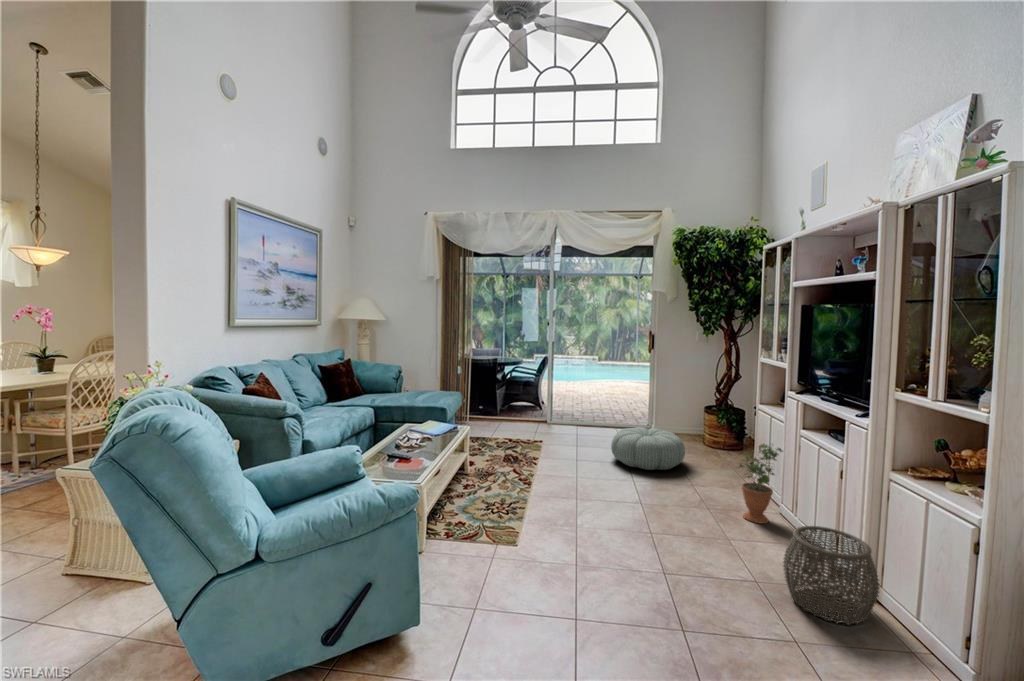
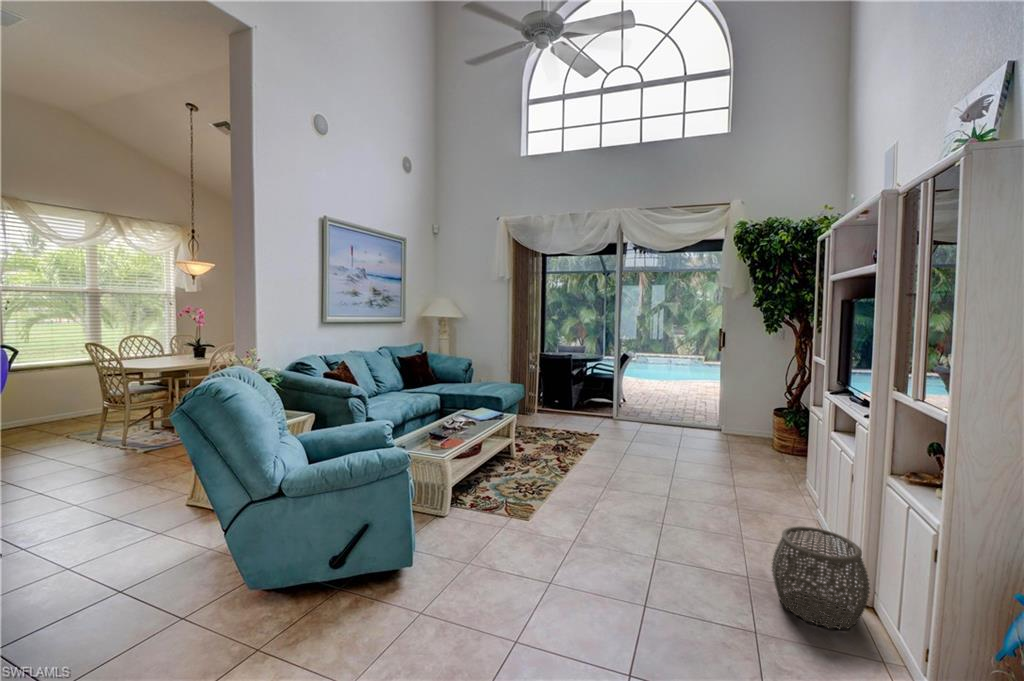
pouf: present [611,427,685,470] -> none [658,425,735,468]
potted plant: present [739,444,782,523] -> none [769,442,817,527]

